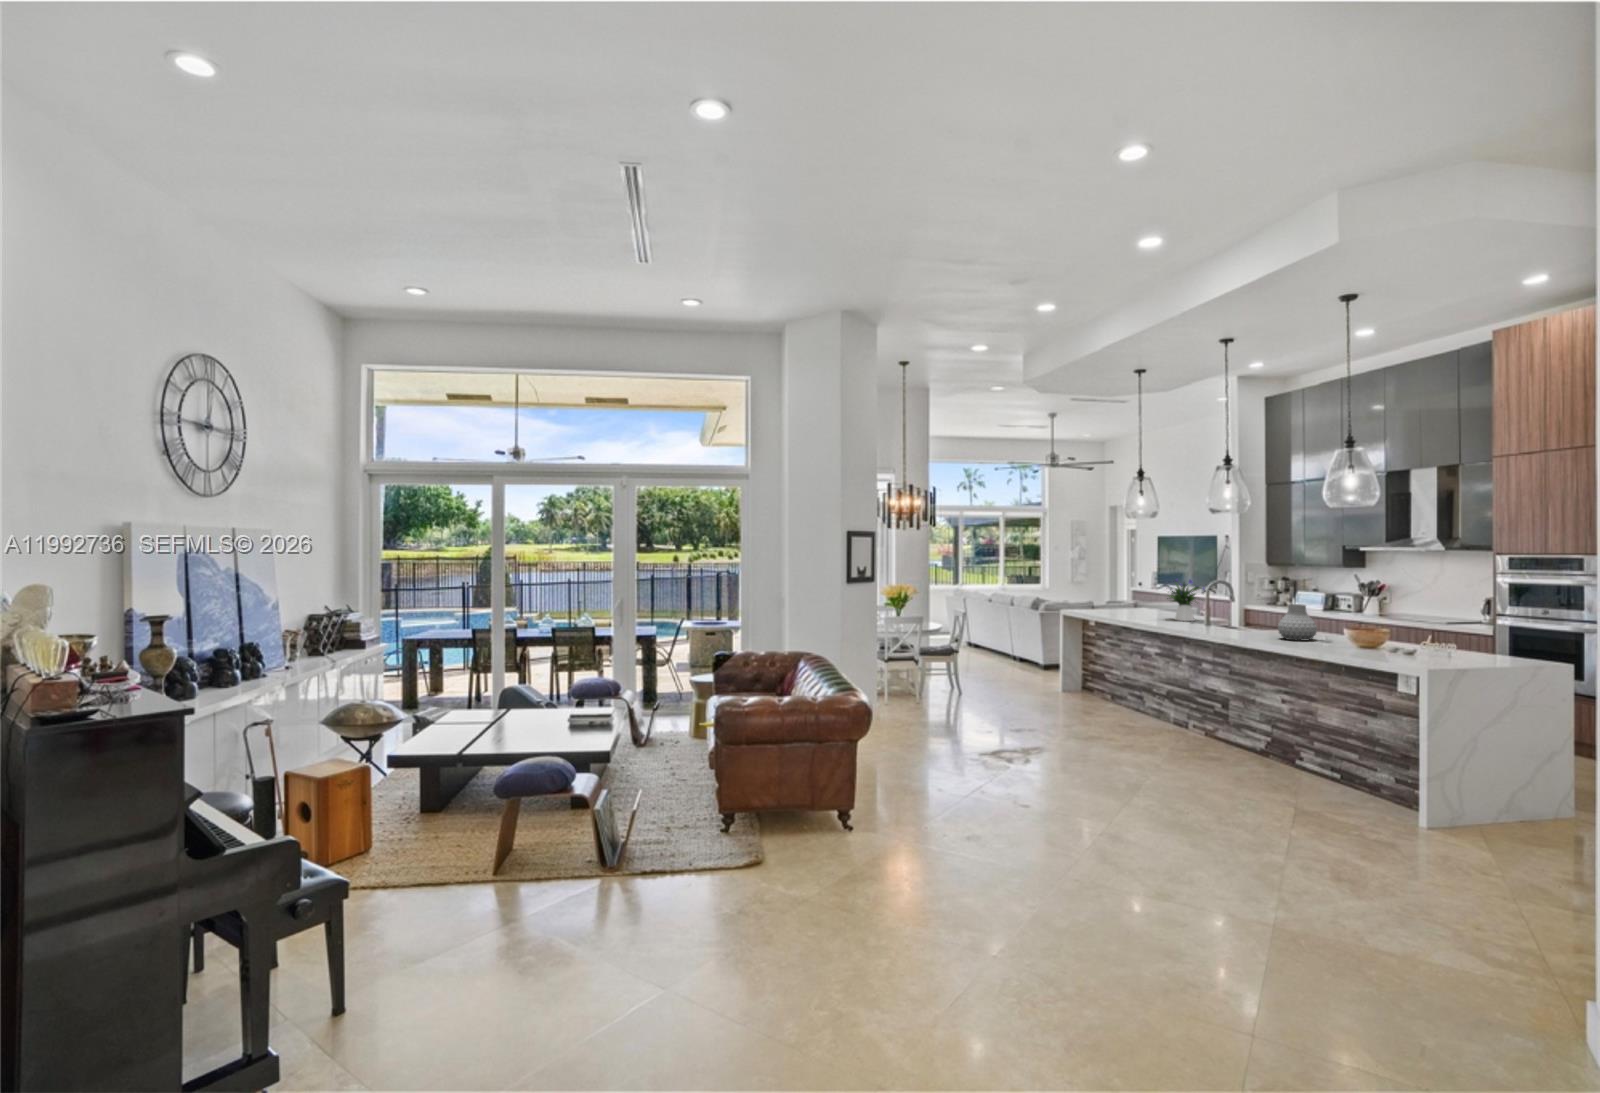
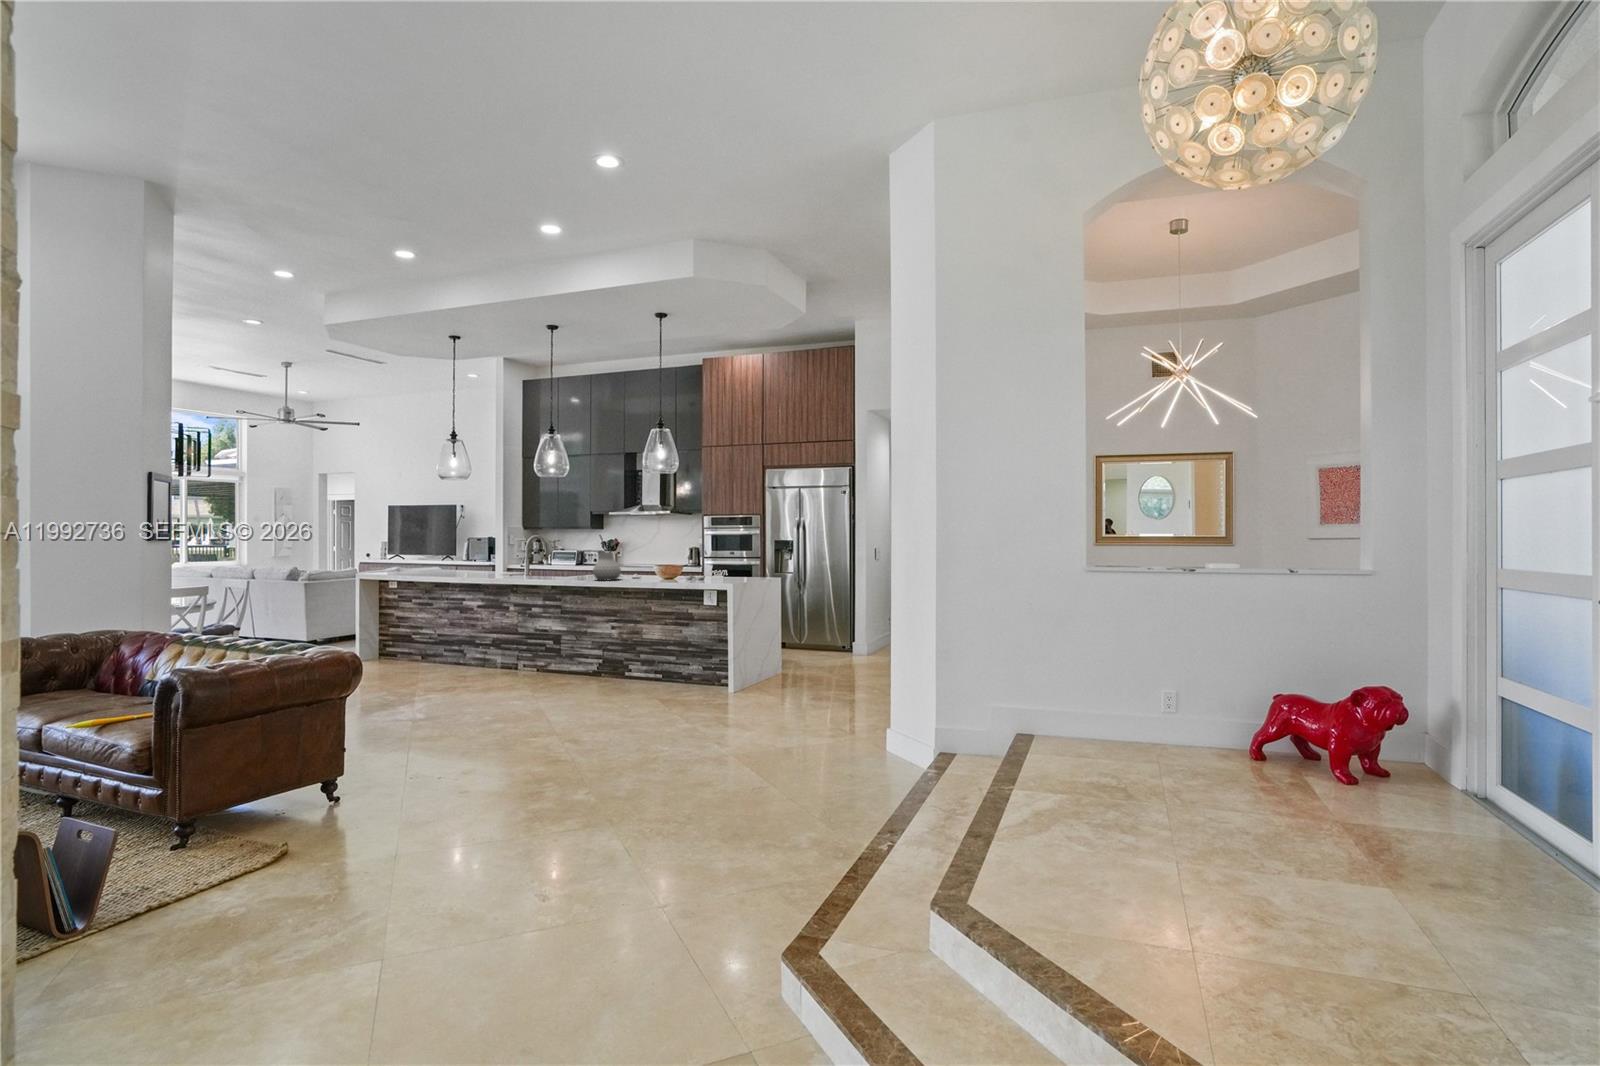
flower arrangement: present [1167,579,1205,621] -> none [465,535,509,576]

